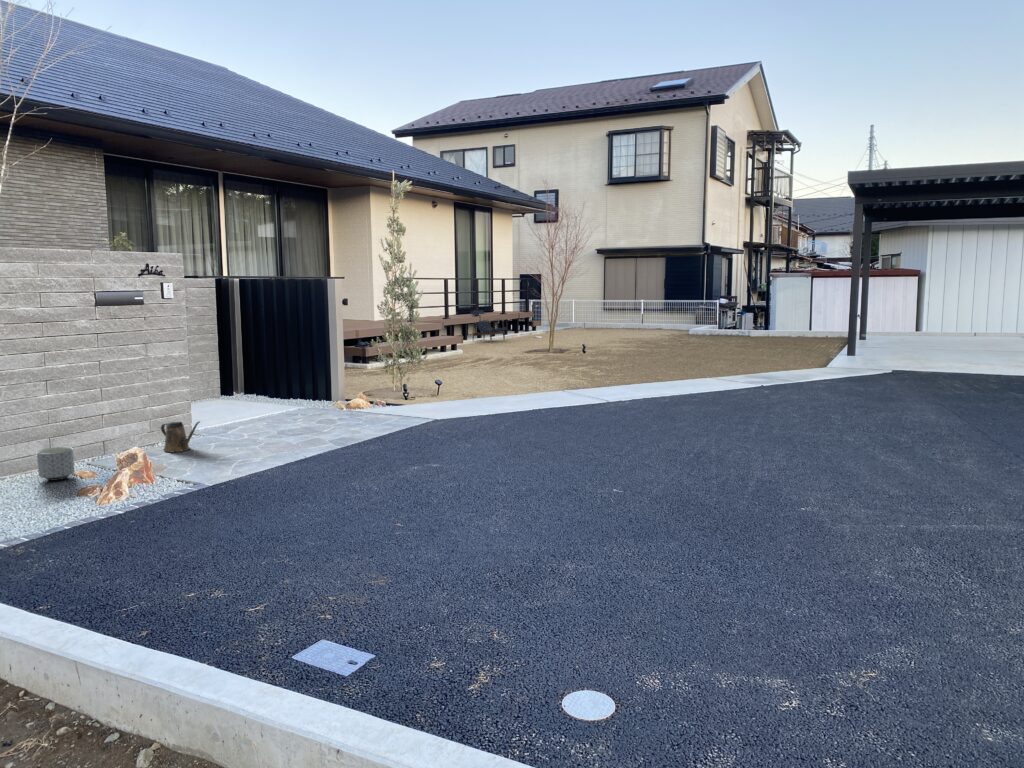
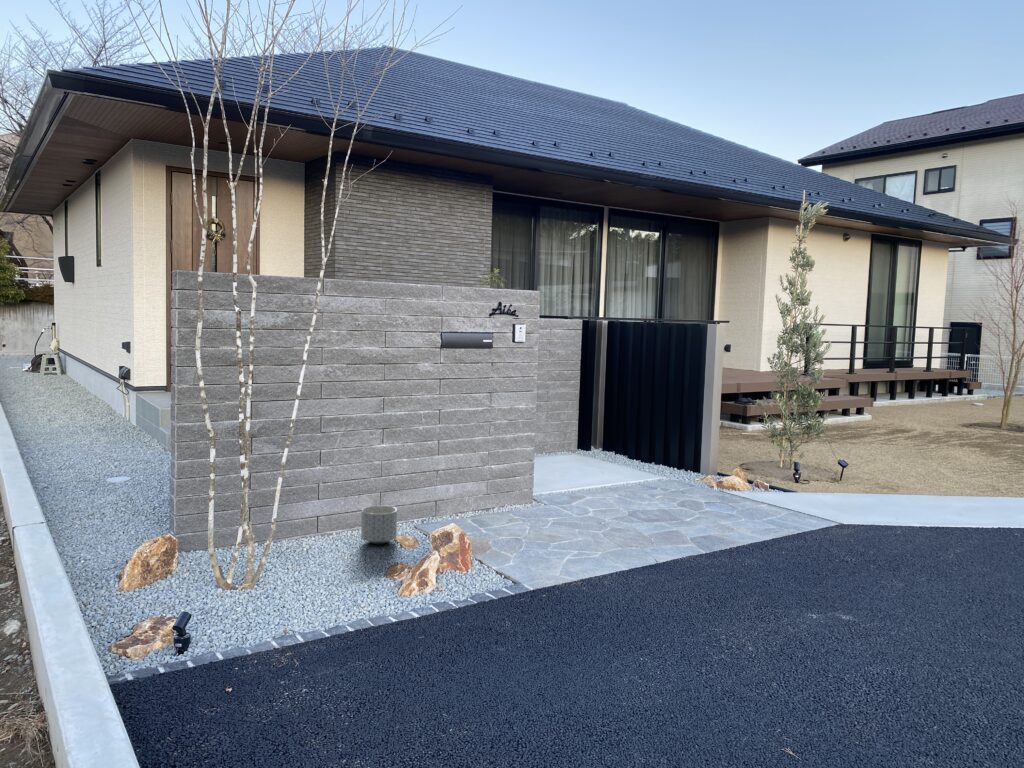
lounge chair: present [471,310,507,342] -> none [883,366,933,407]
watering can: present [161,422,200,452] -> none [496,487,537,524]

